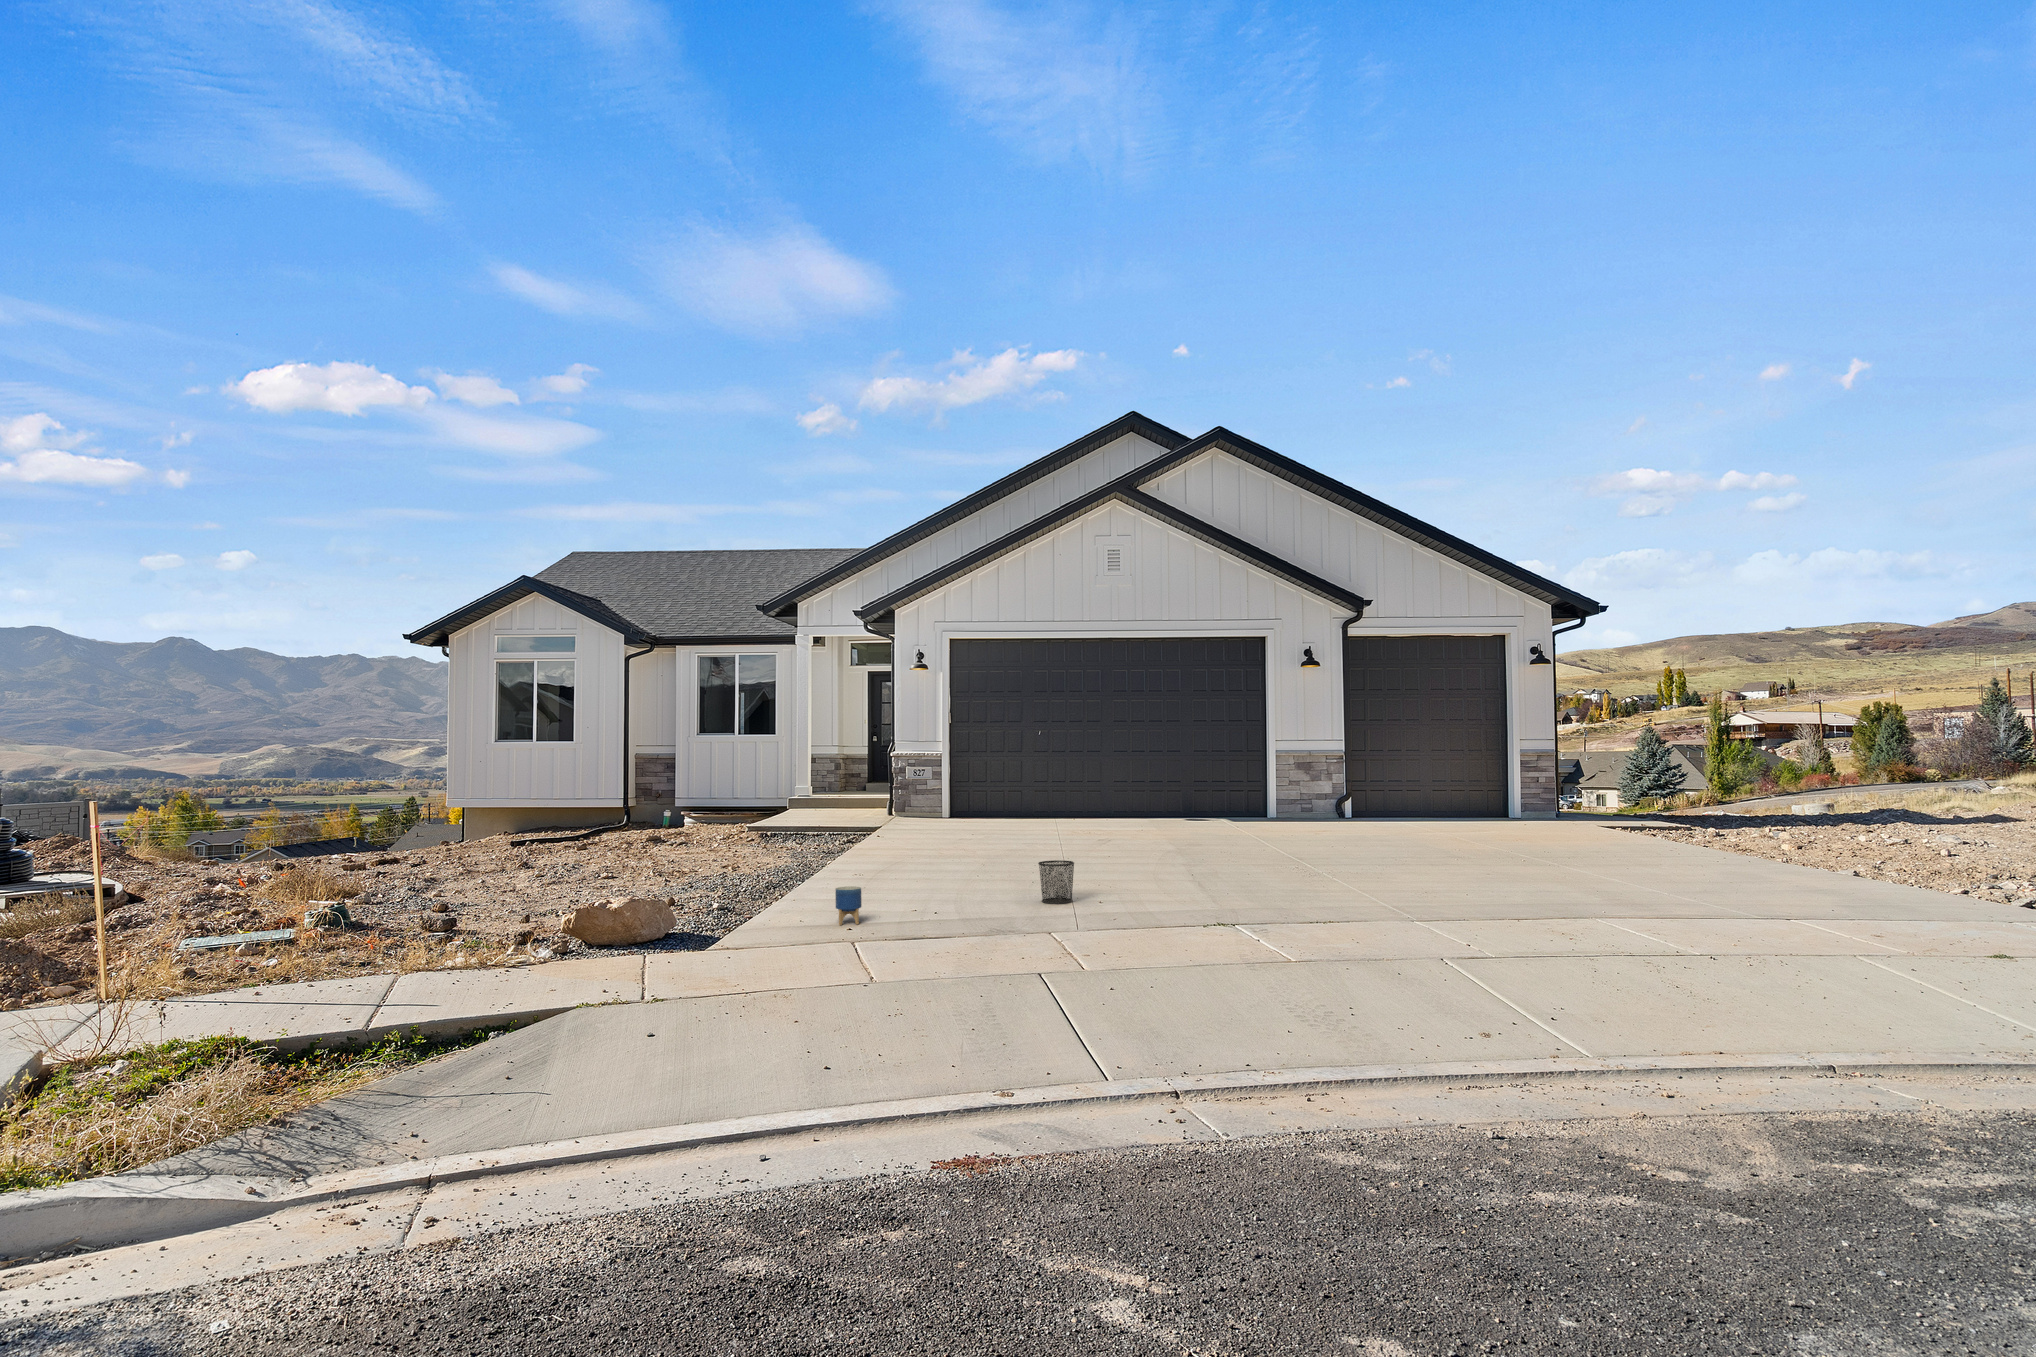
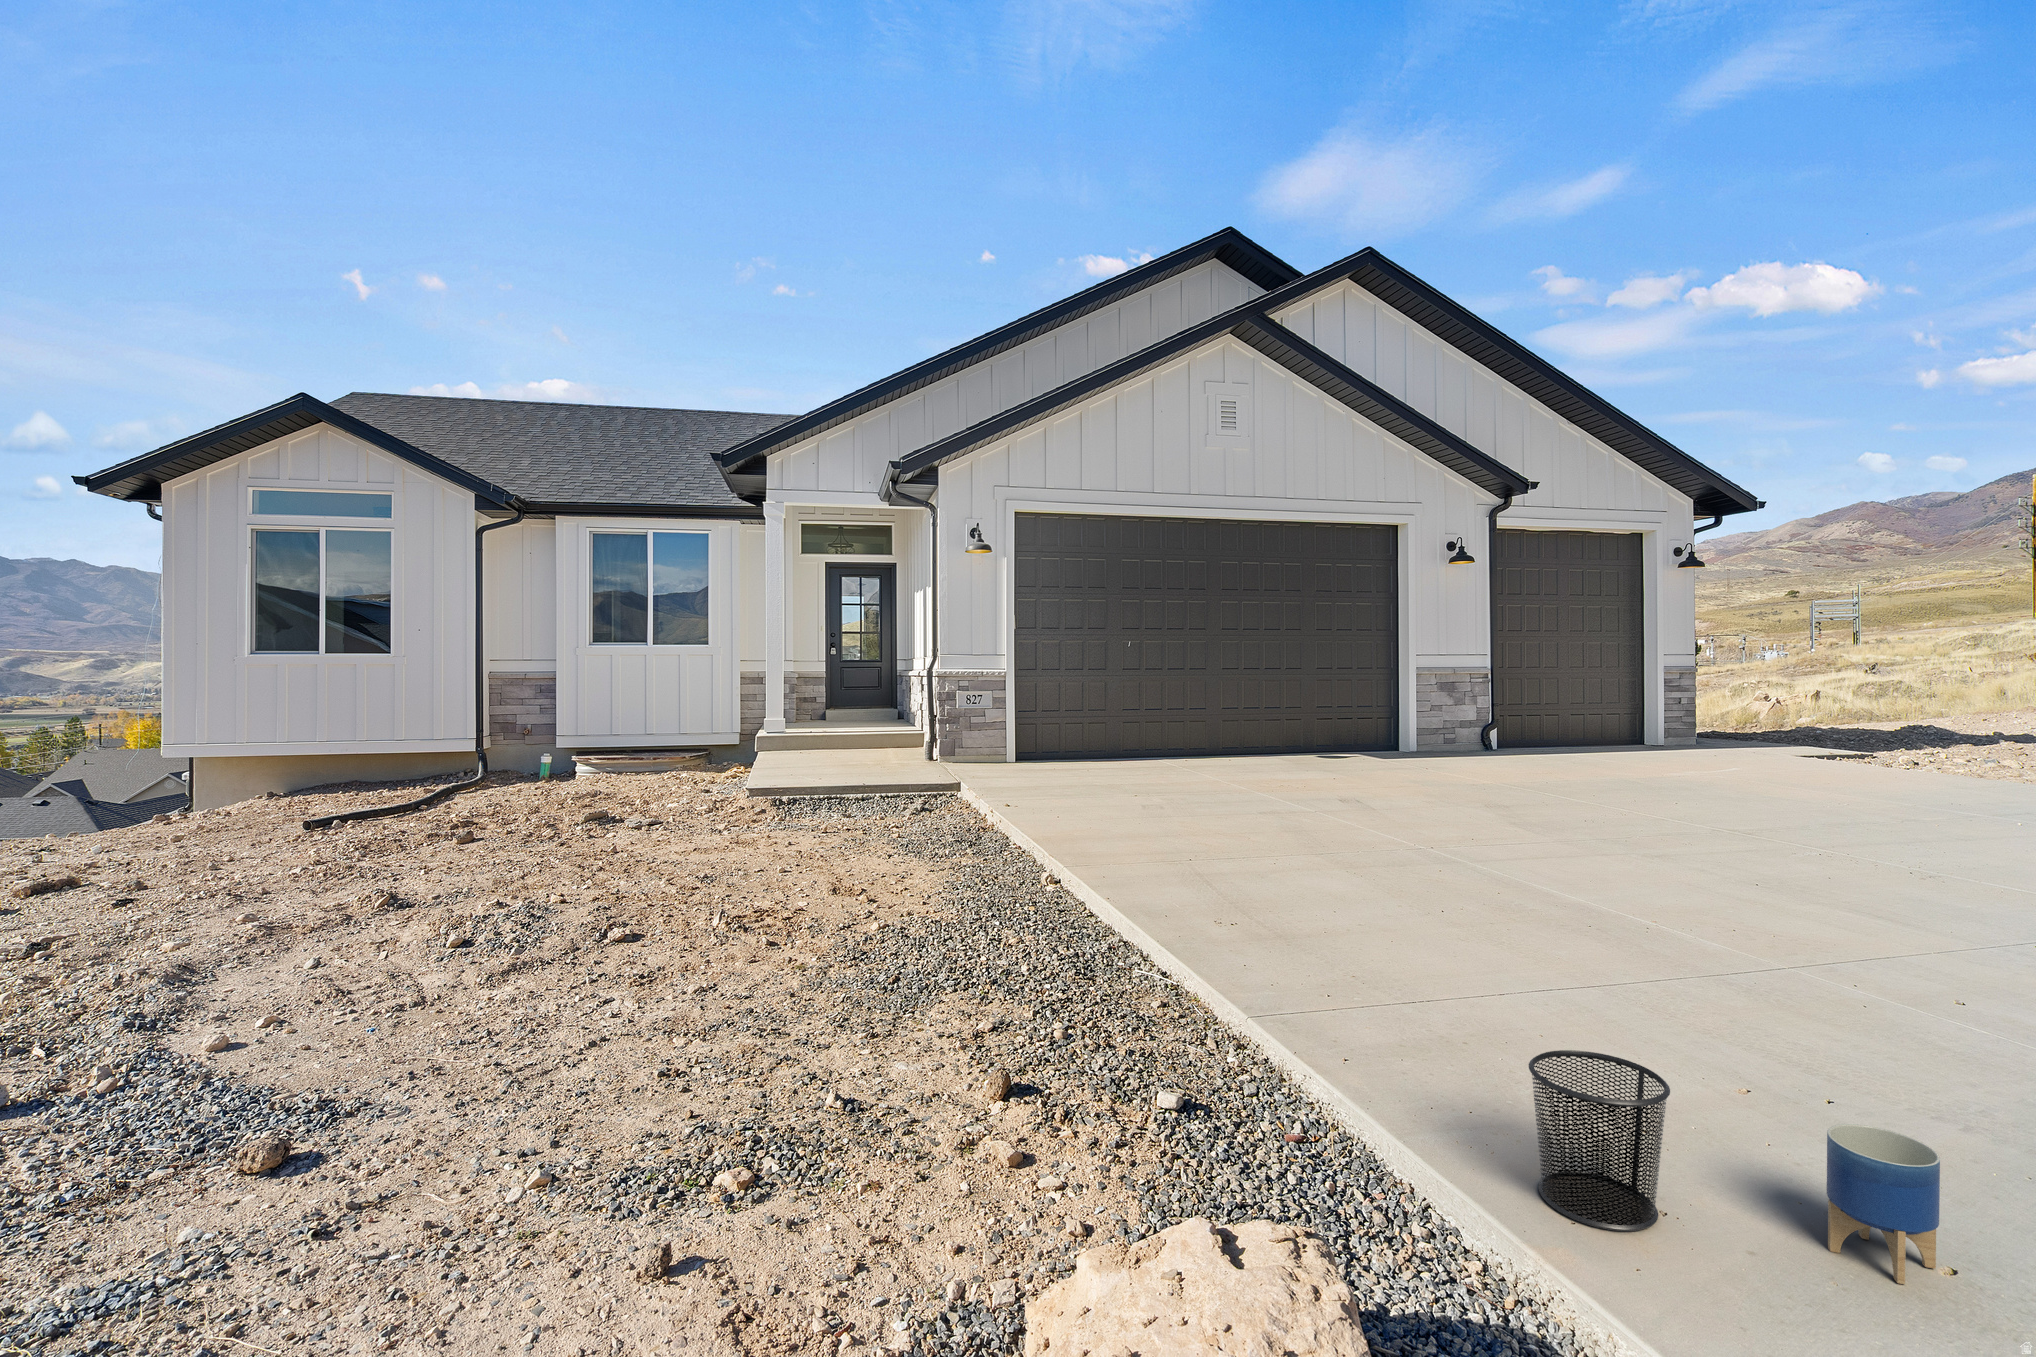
waste bin: present [1038,860,1074,904] -> present [1529,1050,1670,1231]

